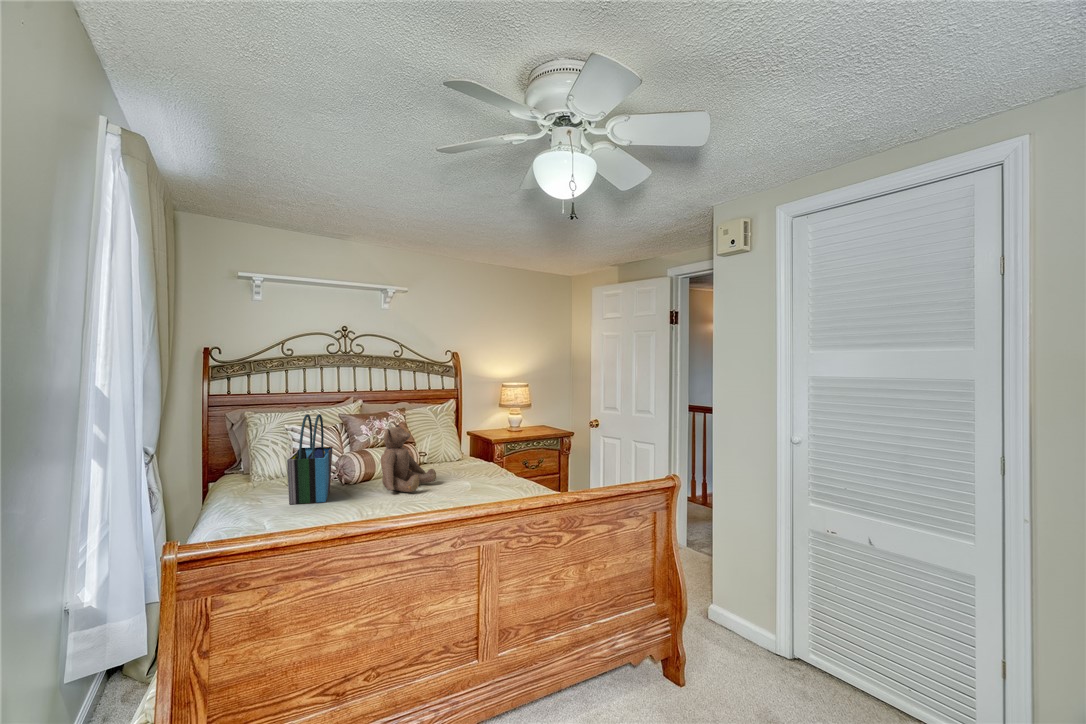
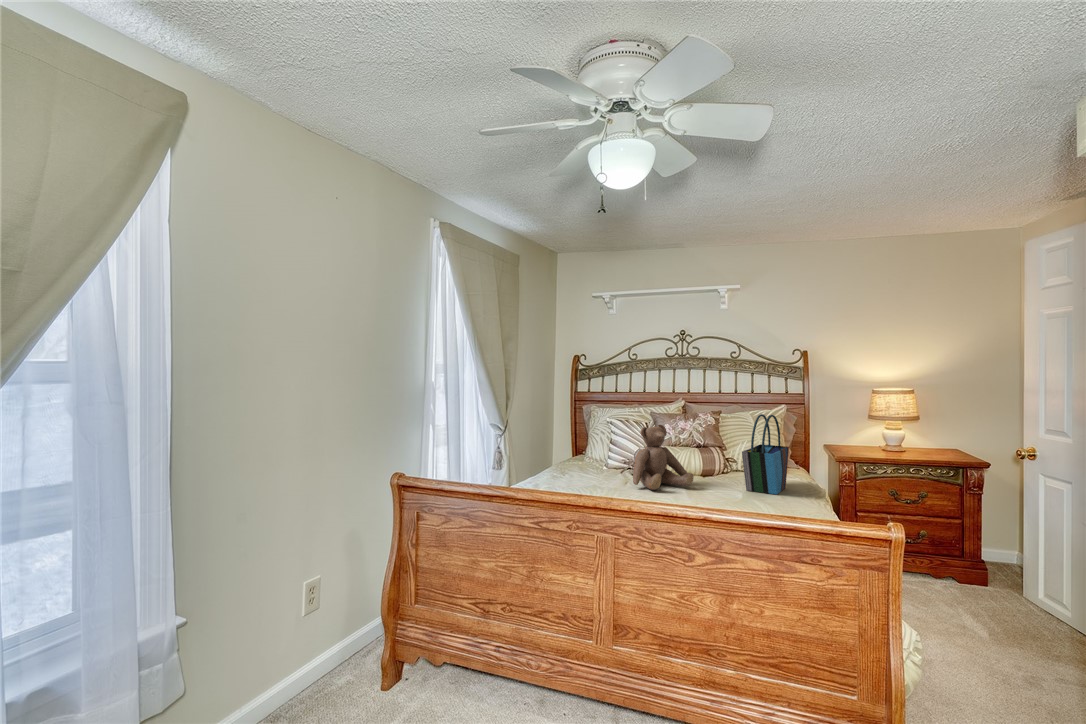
tote bag: present [287,414,333,504] -> present [742,414,789,494]

